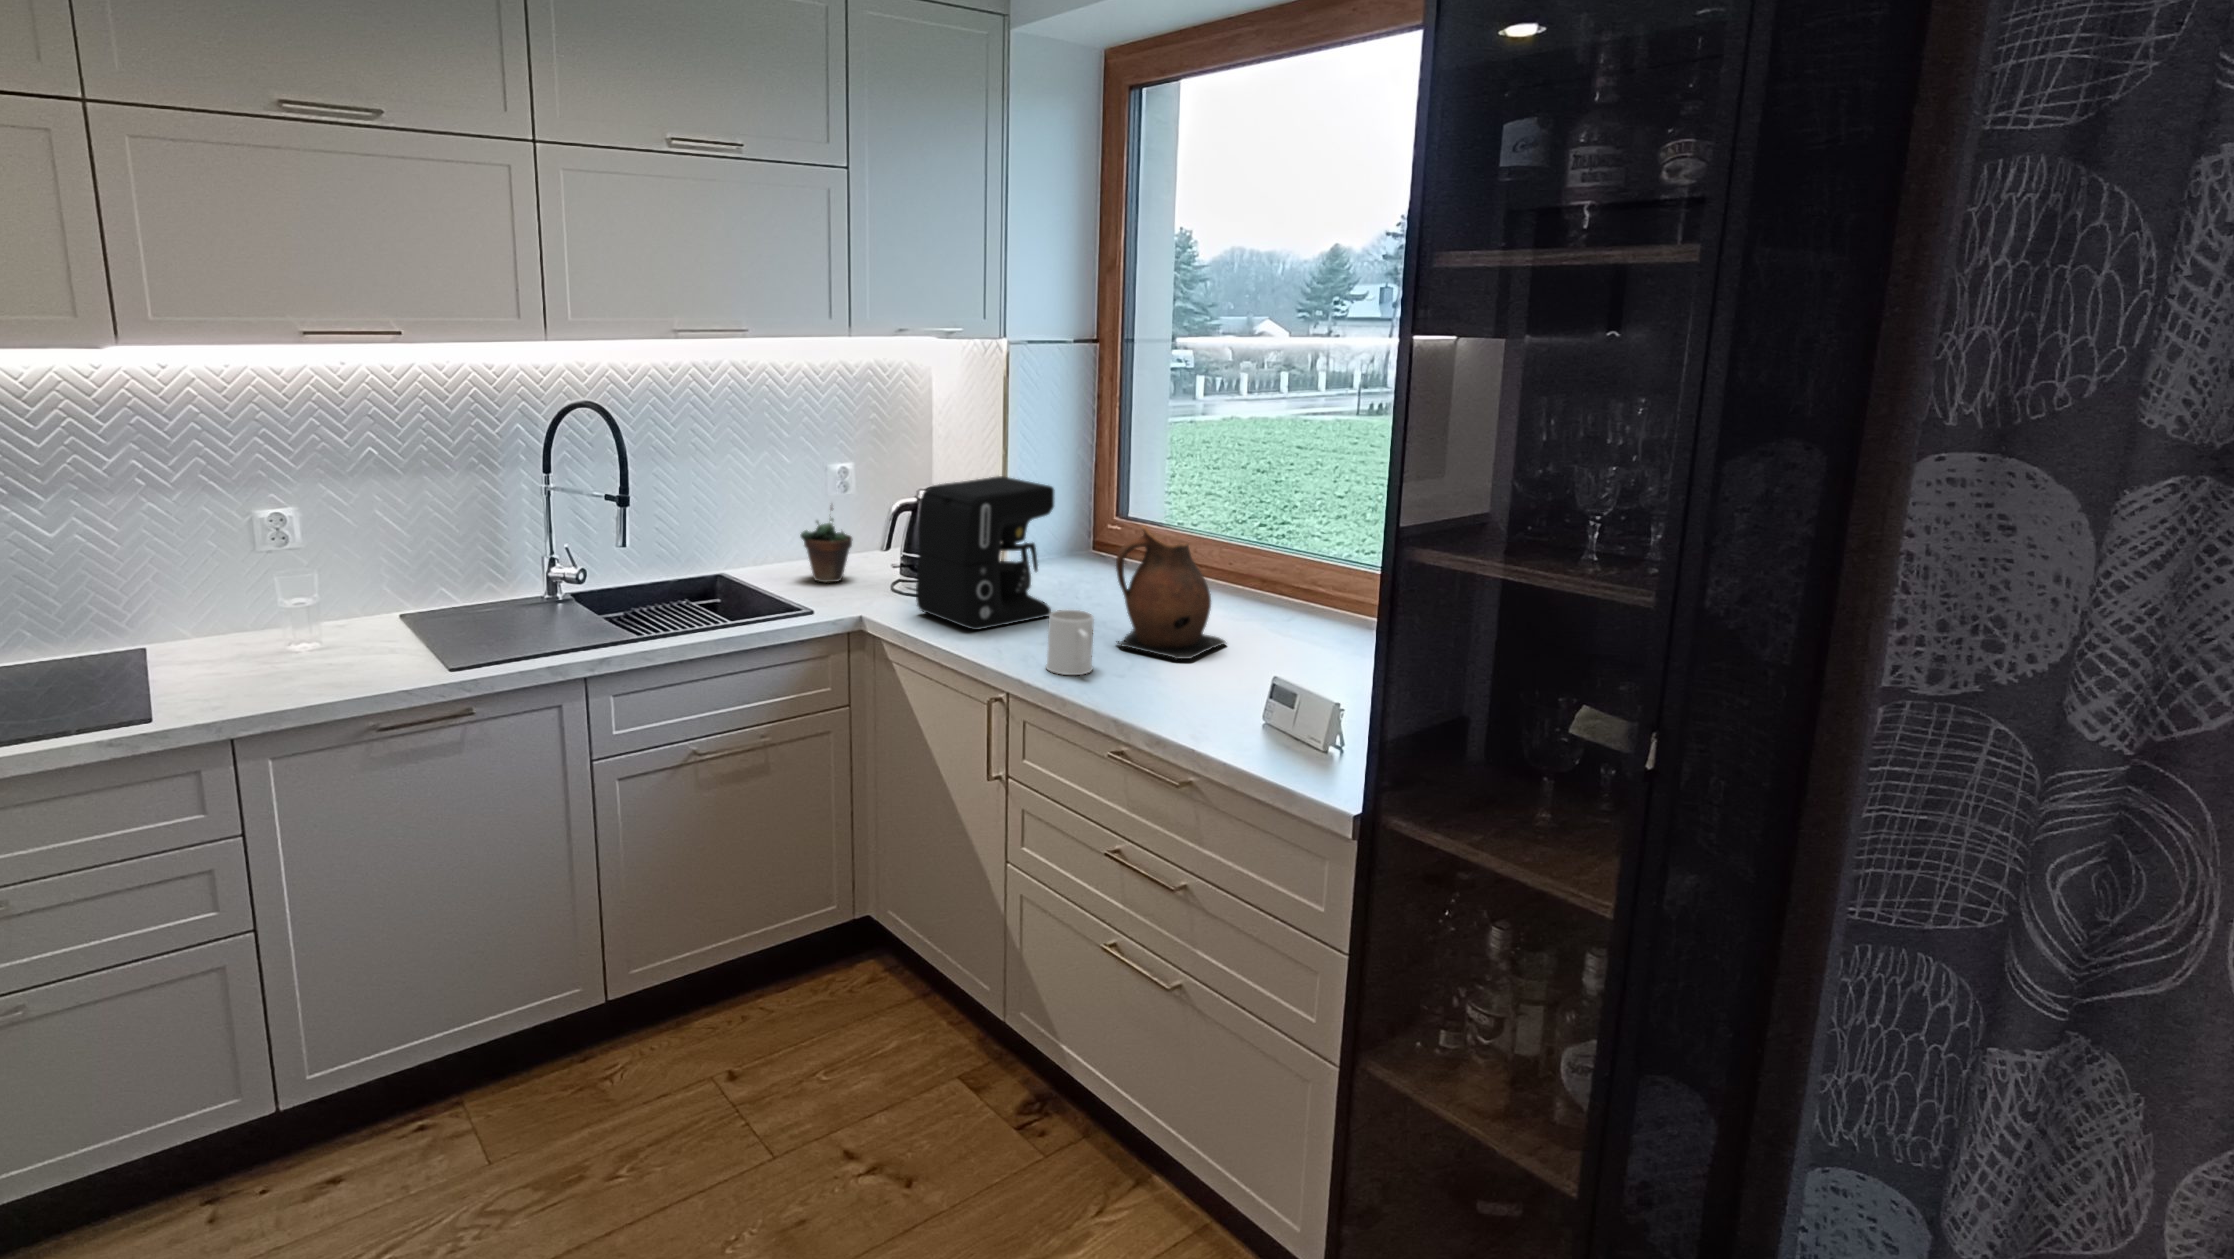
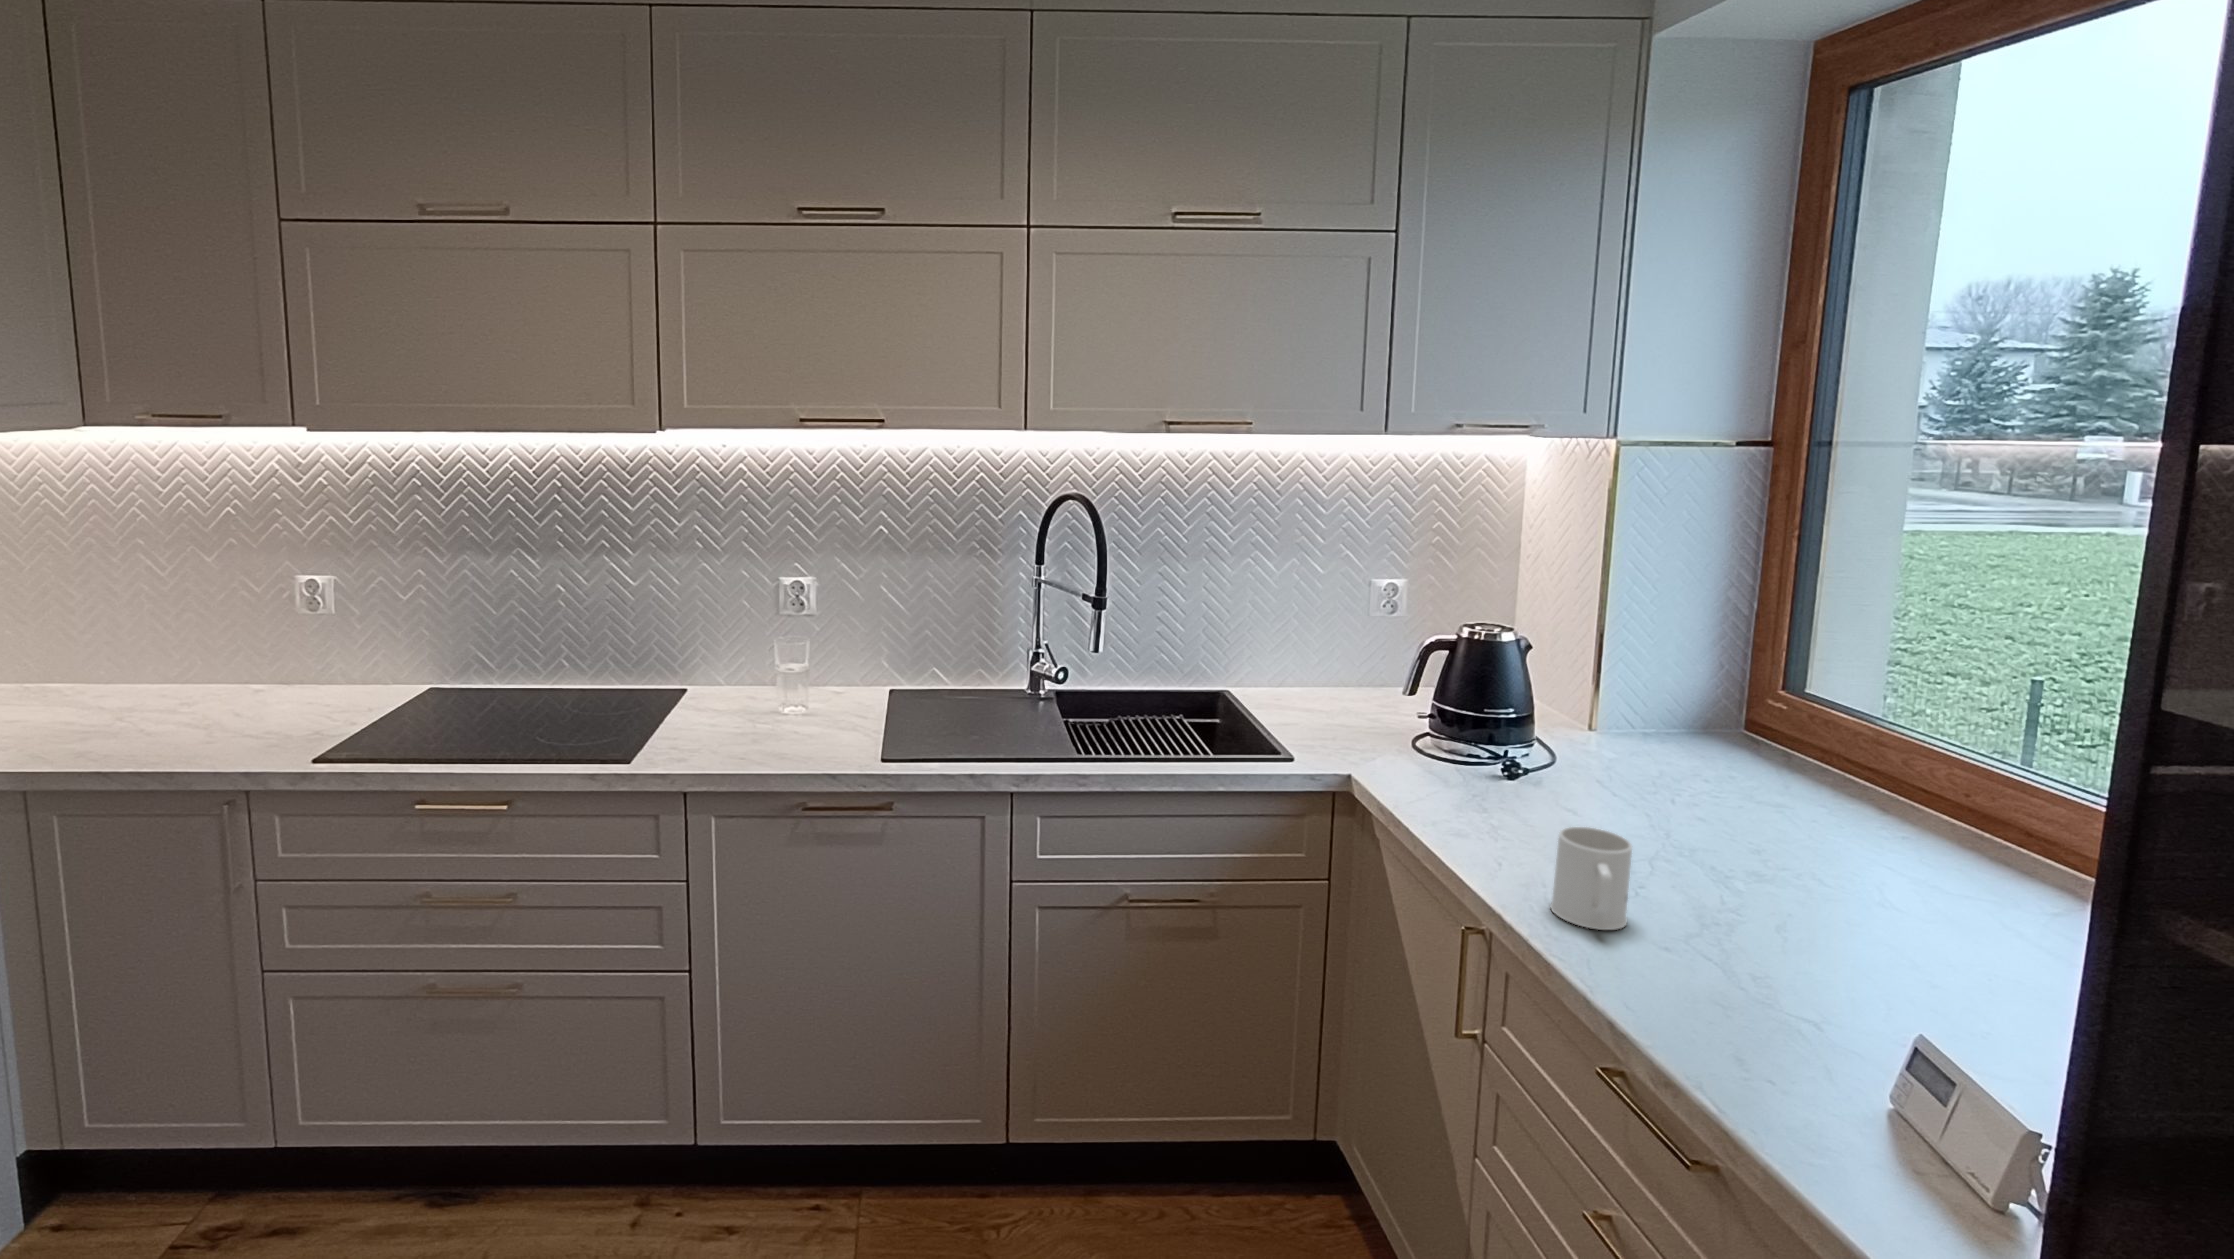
coffee maker: present [916,476,1054,630] -> none [1417,620,1628,823]
succulent plant: present [800,507,853,582] -> none [1305,626,1371,722]
ceramic pitcher: present [1116,526,1226,660] -> none [1693,722,1908,947]

